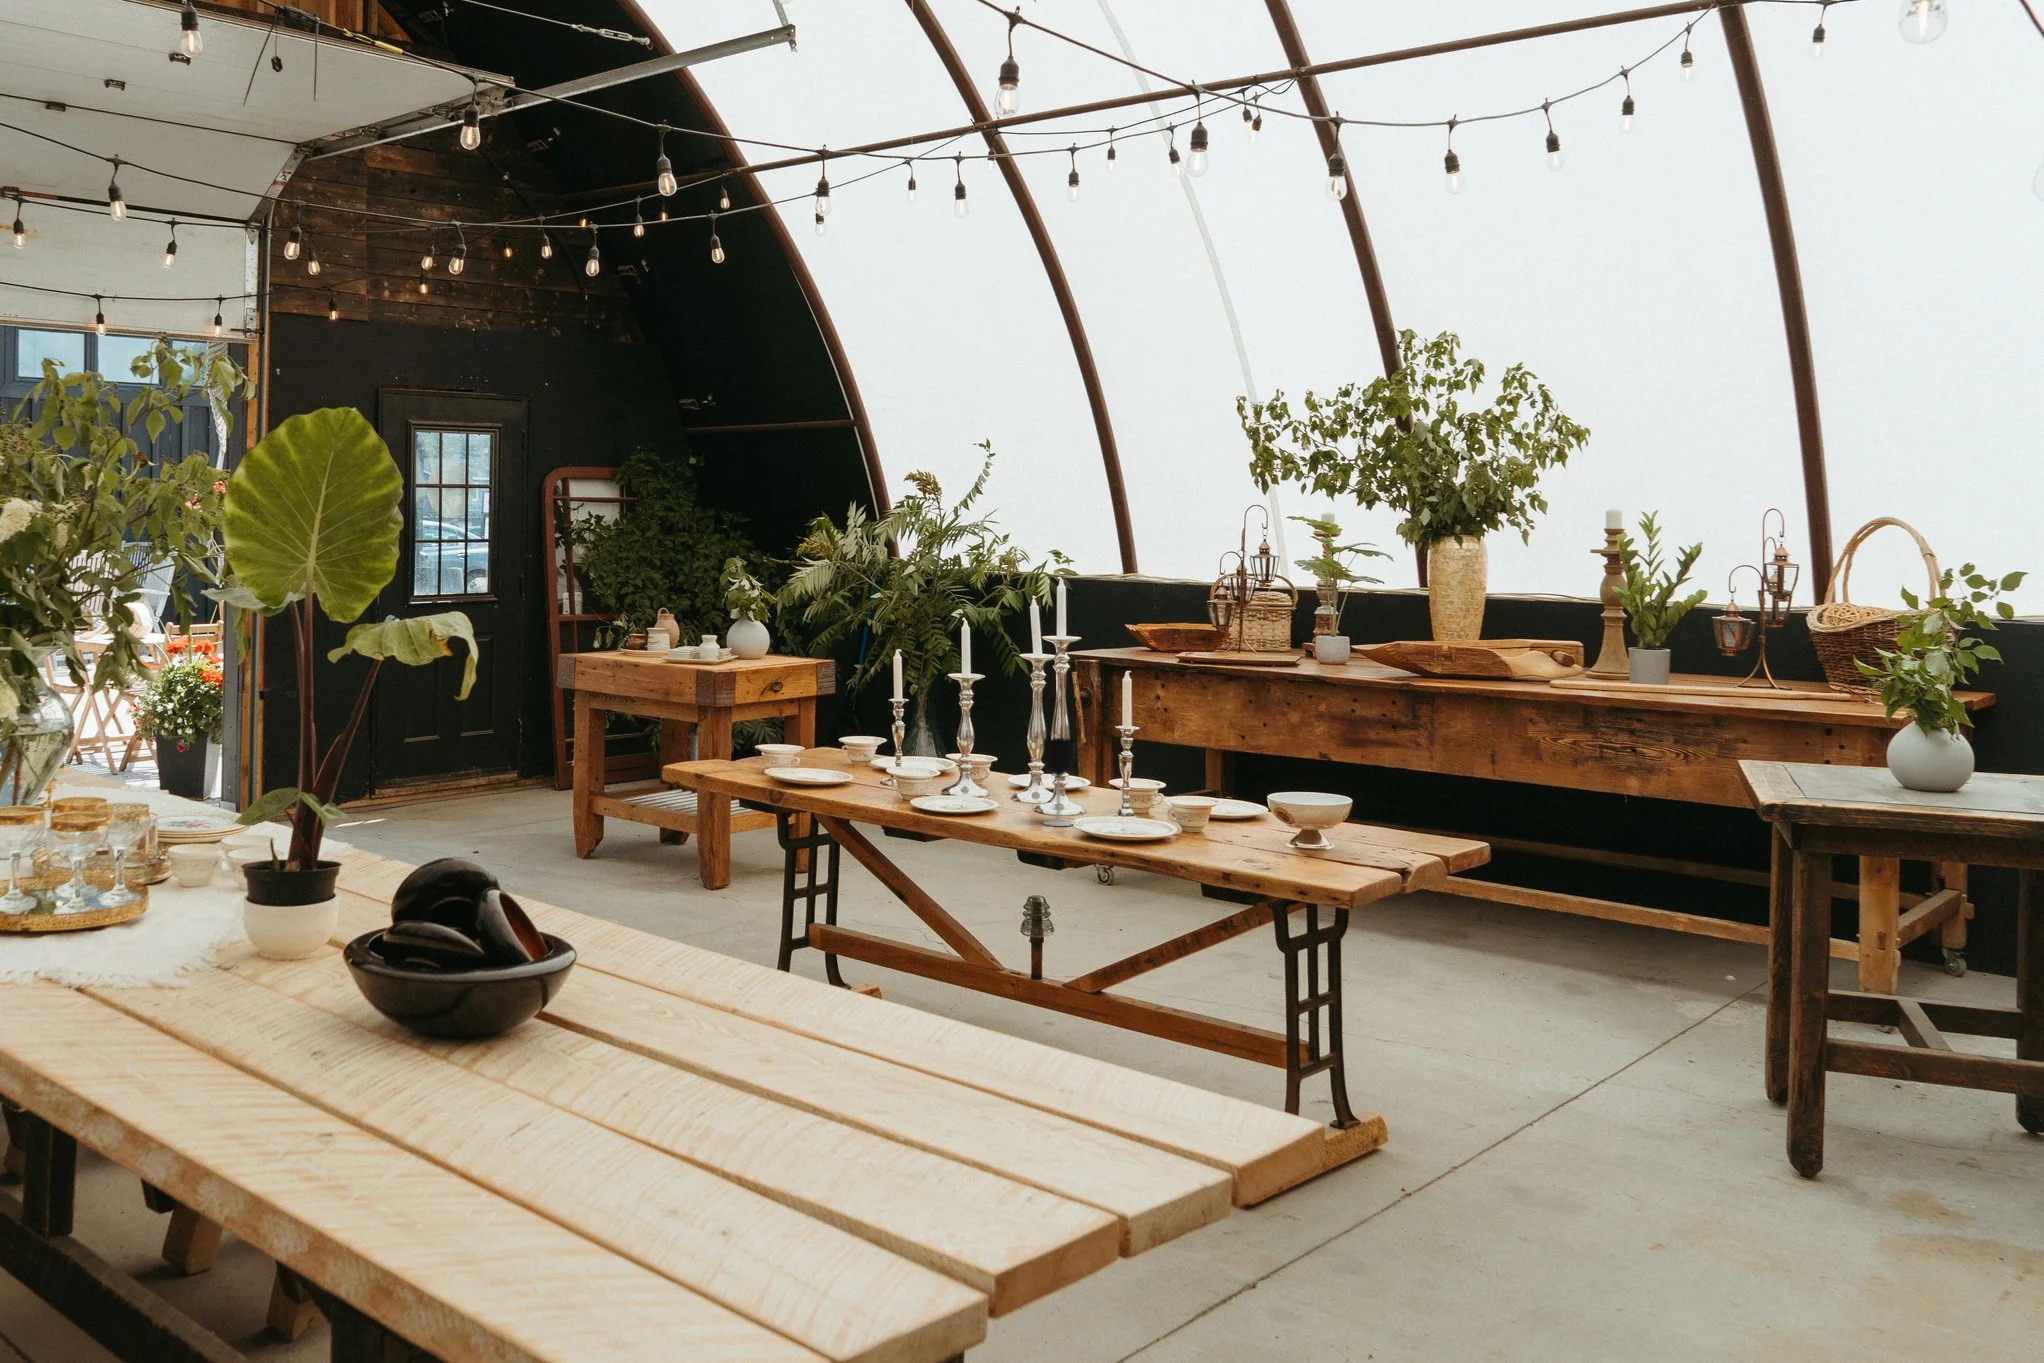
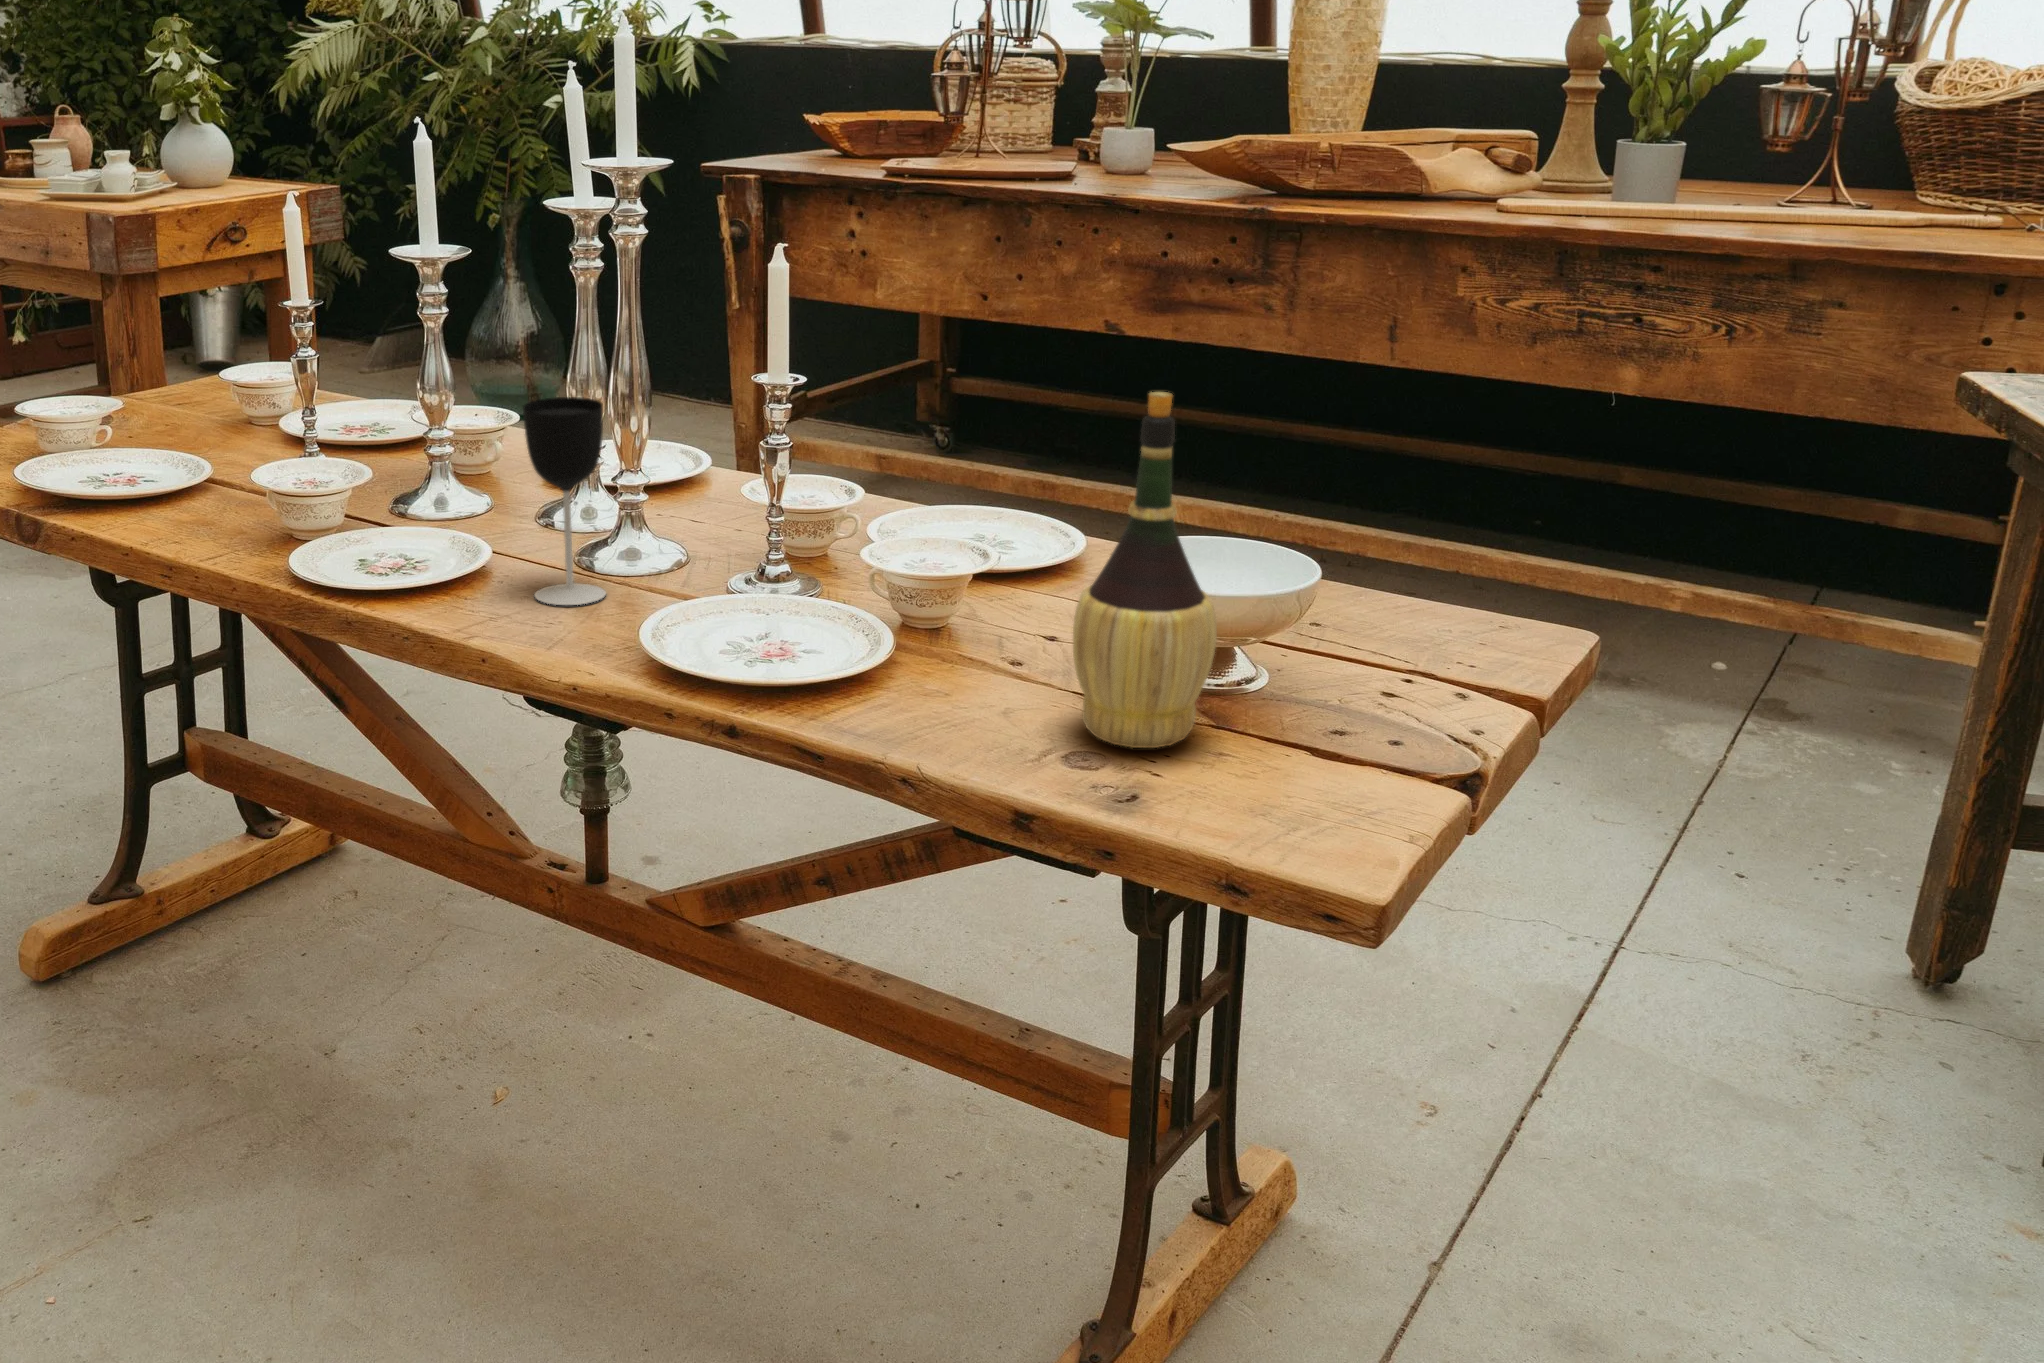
wine bottle: none [1276,727,1333,866] -> present [1073,392,1217,748]

